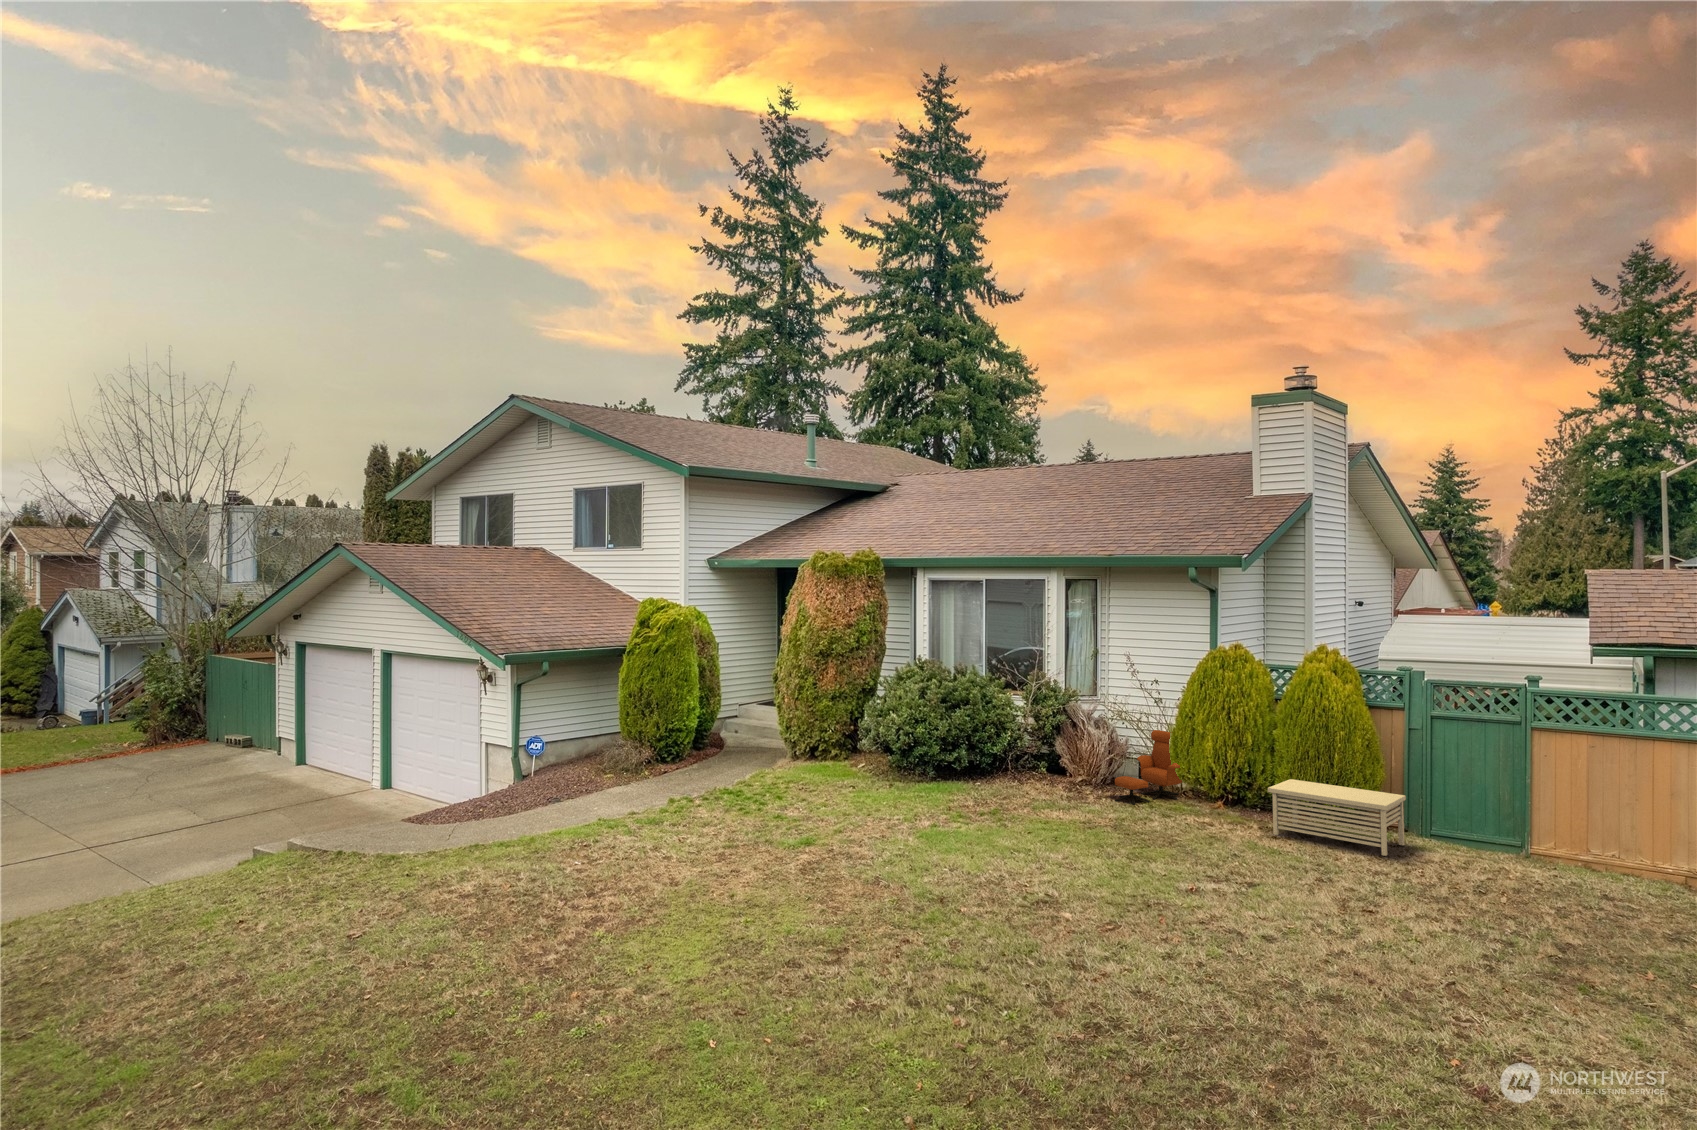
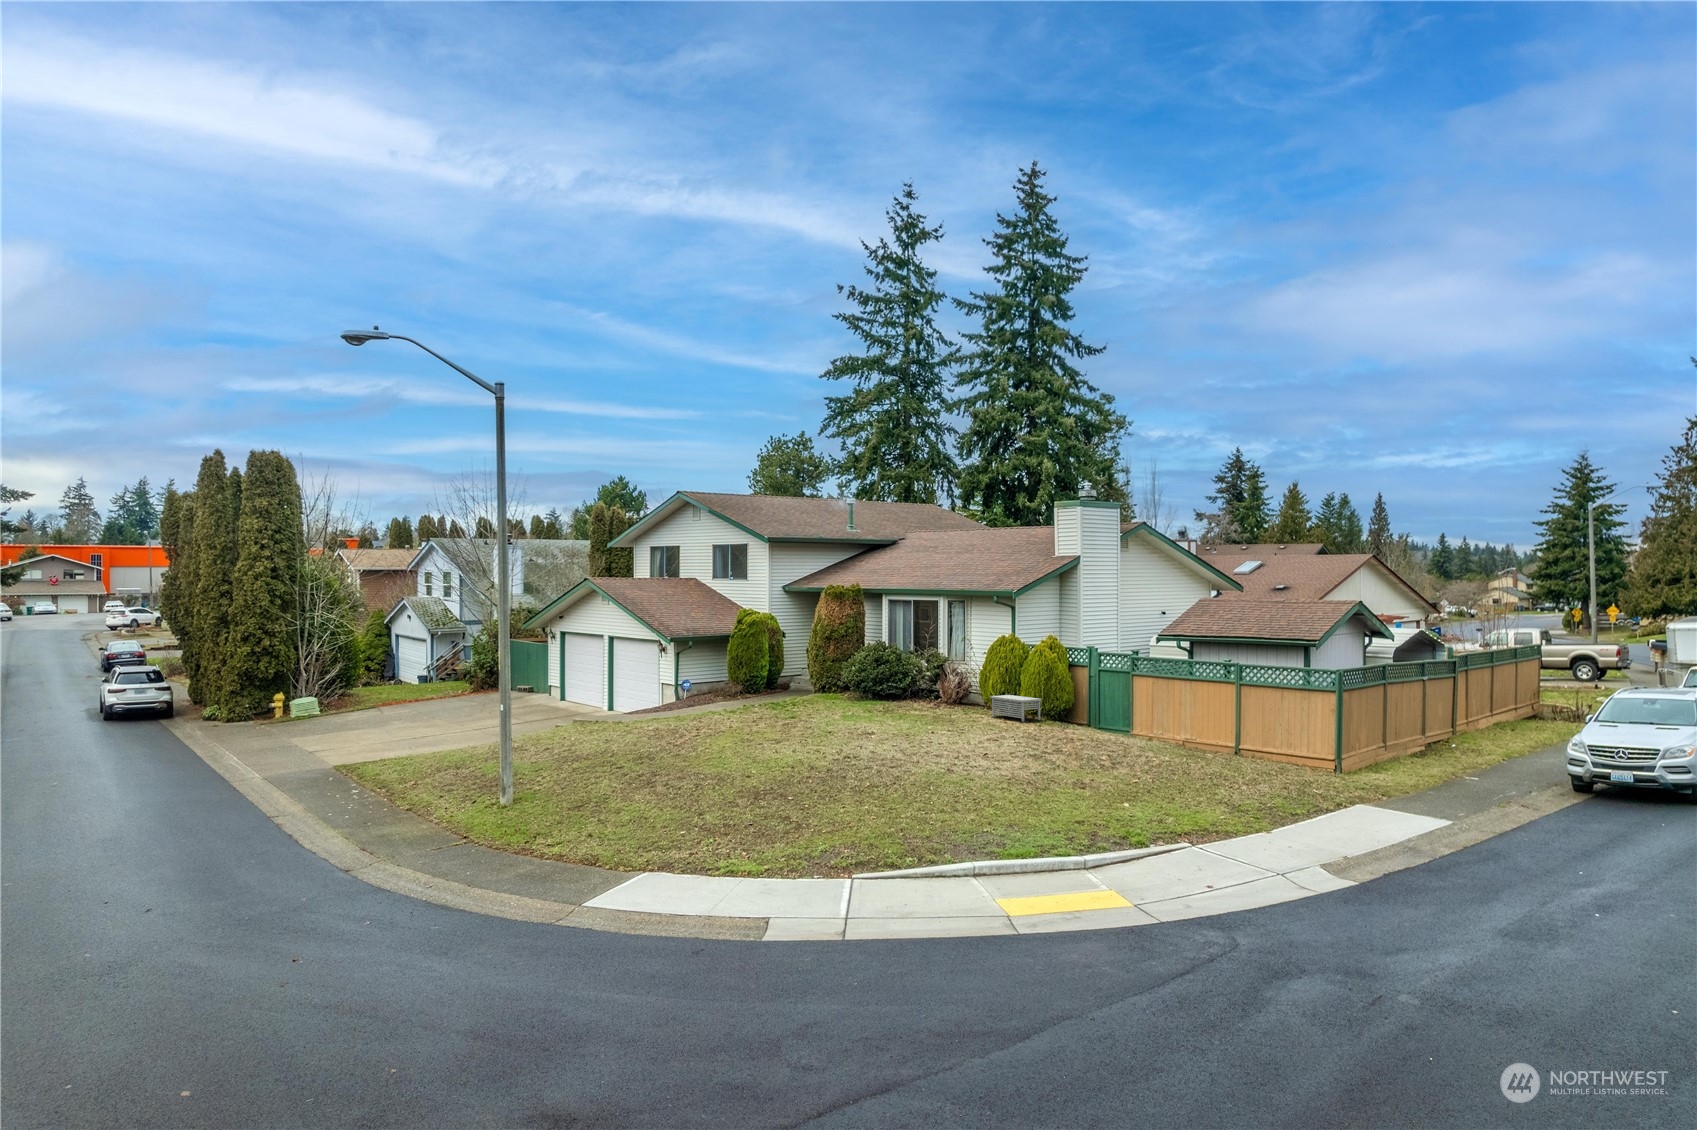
lounge chair: present [1115,730,1182,804] -> none [945,676,980,709]

